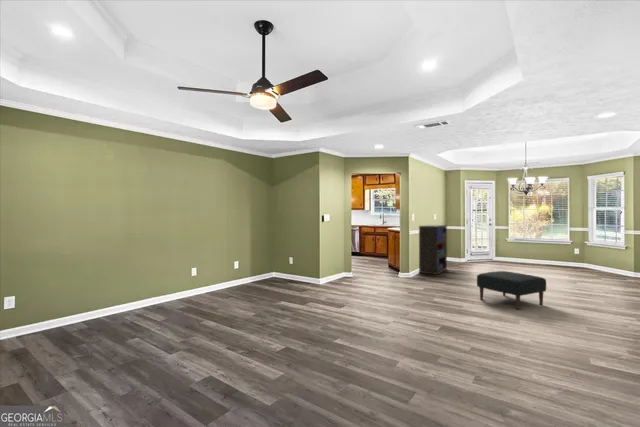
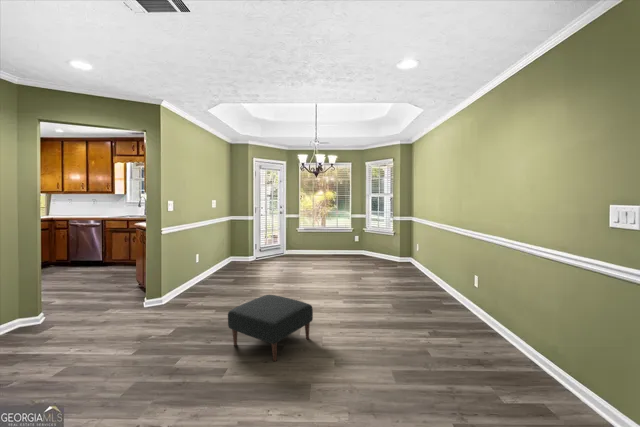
bookshelf: present [419,225,447,275] -> none [178,222,224,292]

